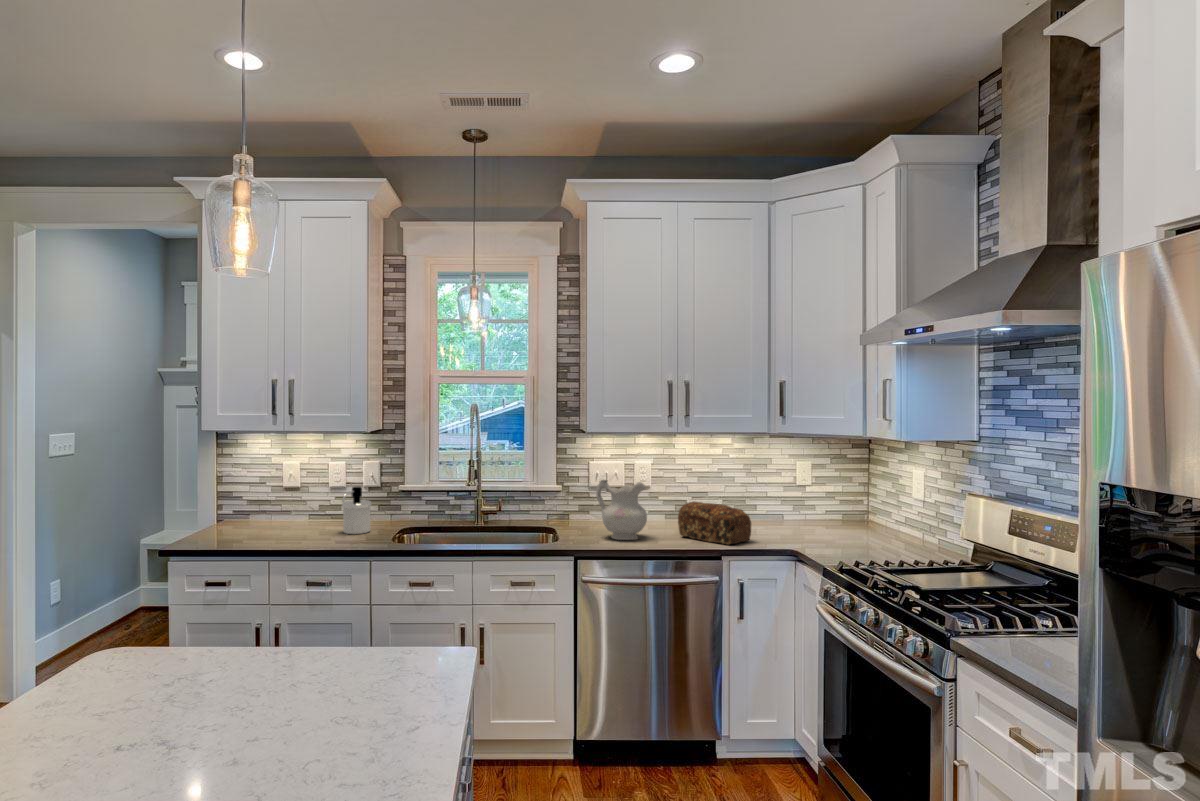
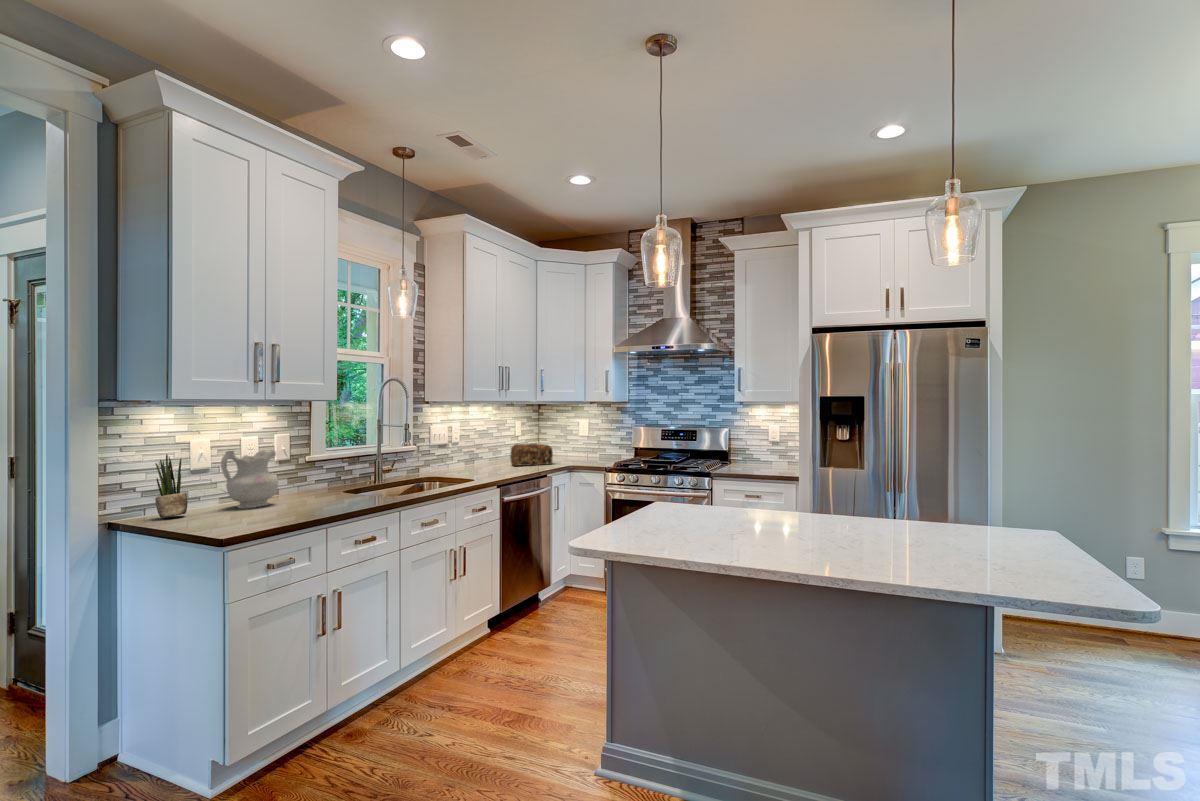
potted plant: none [241,472,266,524] -> present [155,455,187,517]
ceramic pitcher: present [596,480,647,540] -> present [221,450,278,508]
soap dispenser: present [342,487,371,534] -> none [308,454,341,499]

